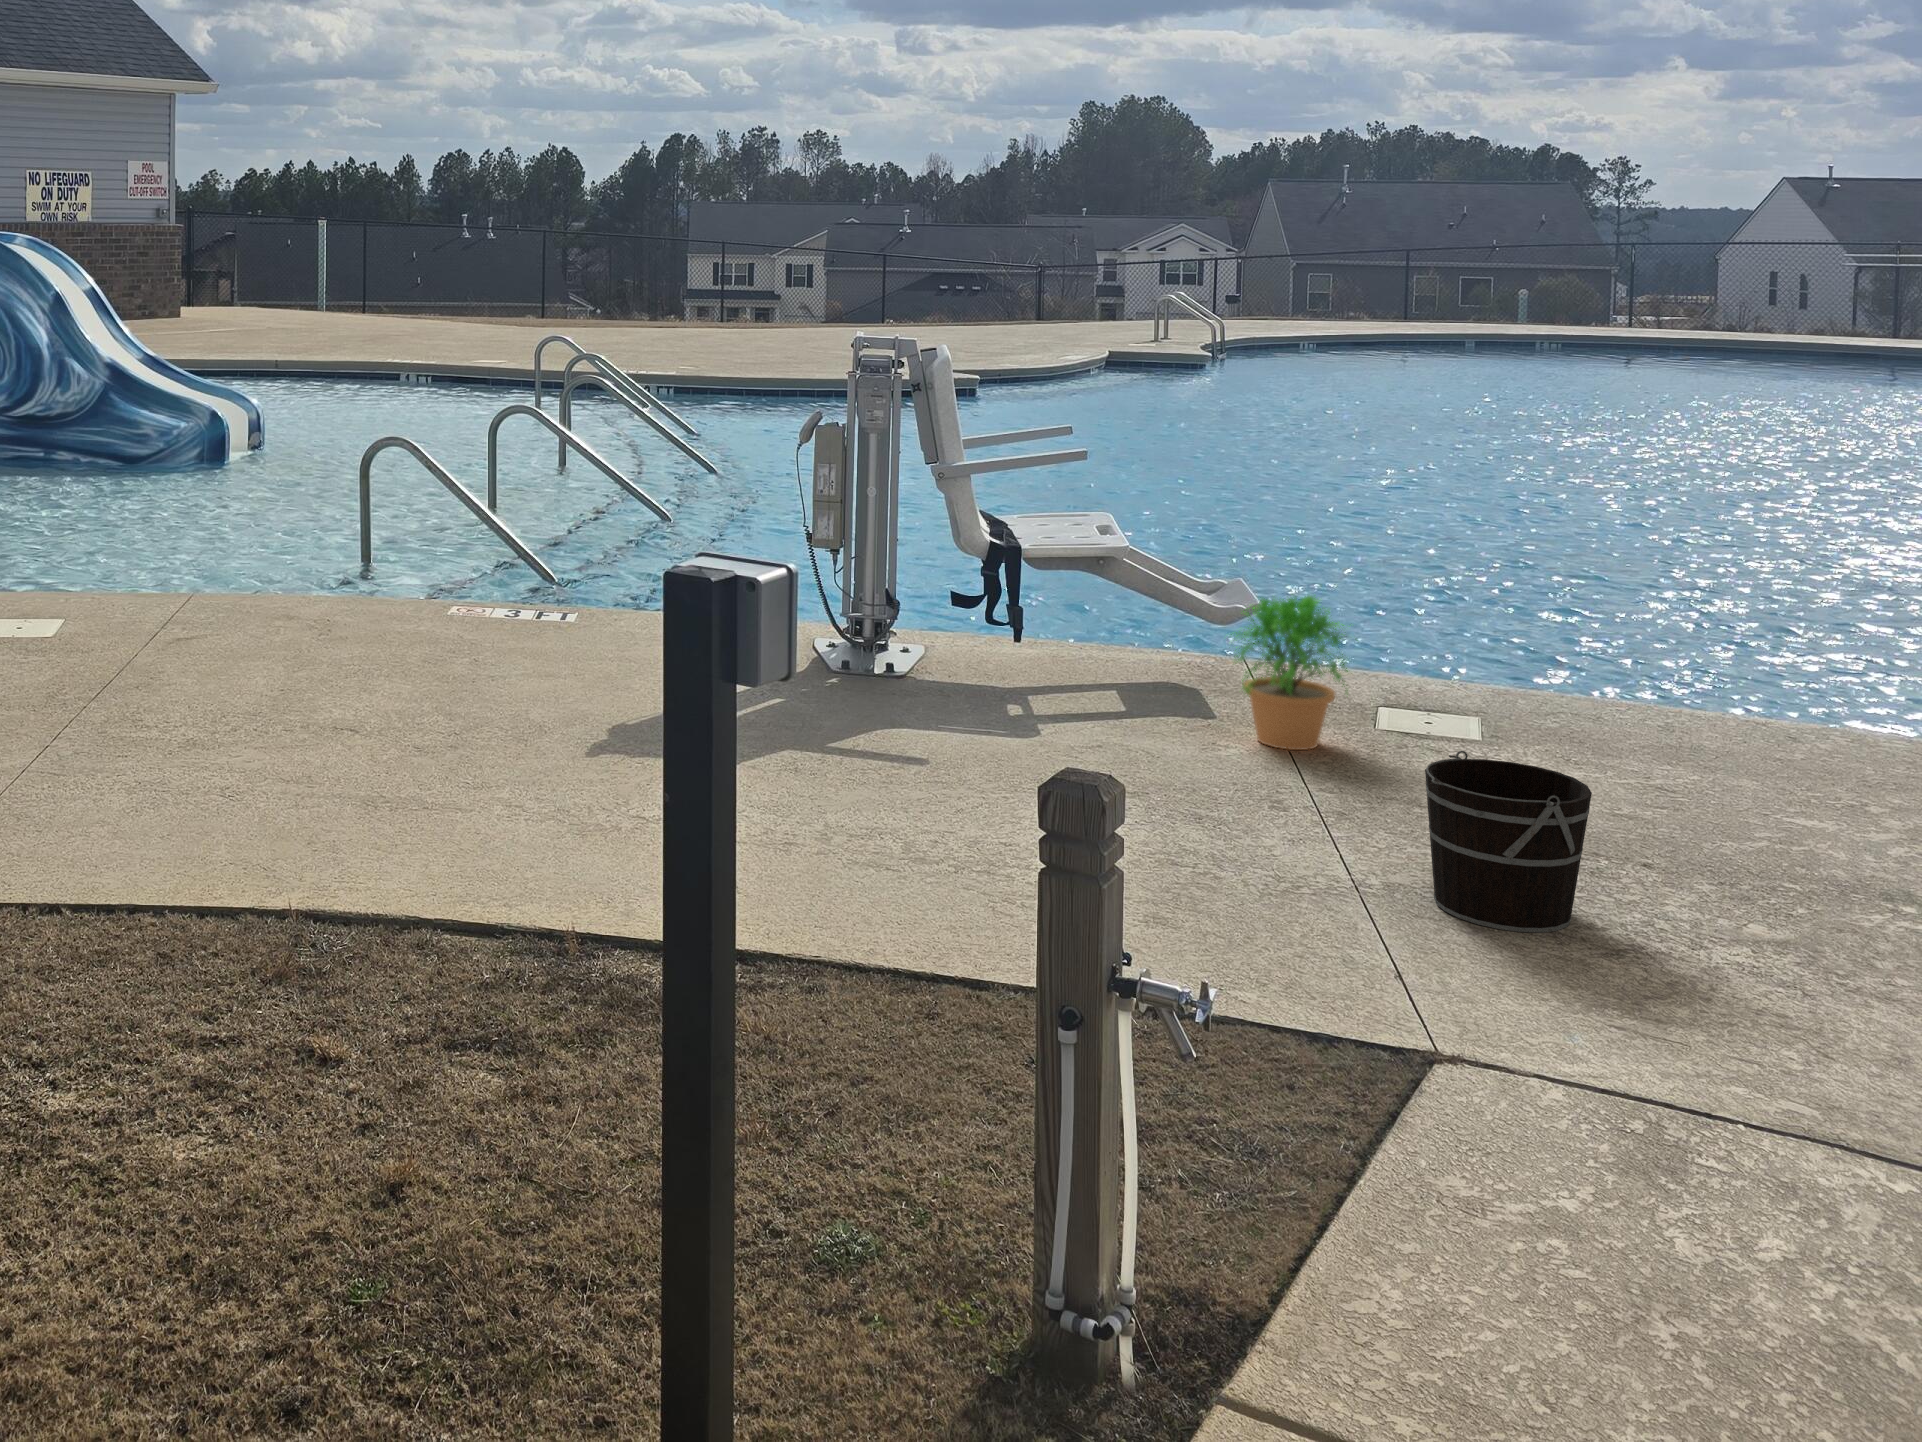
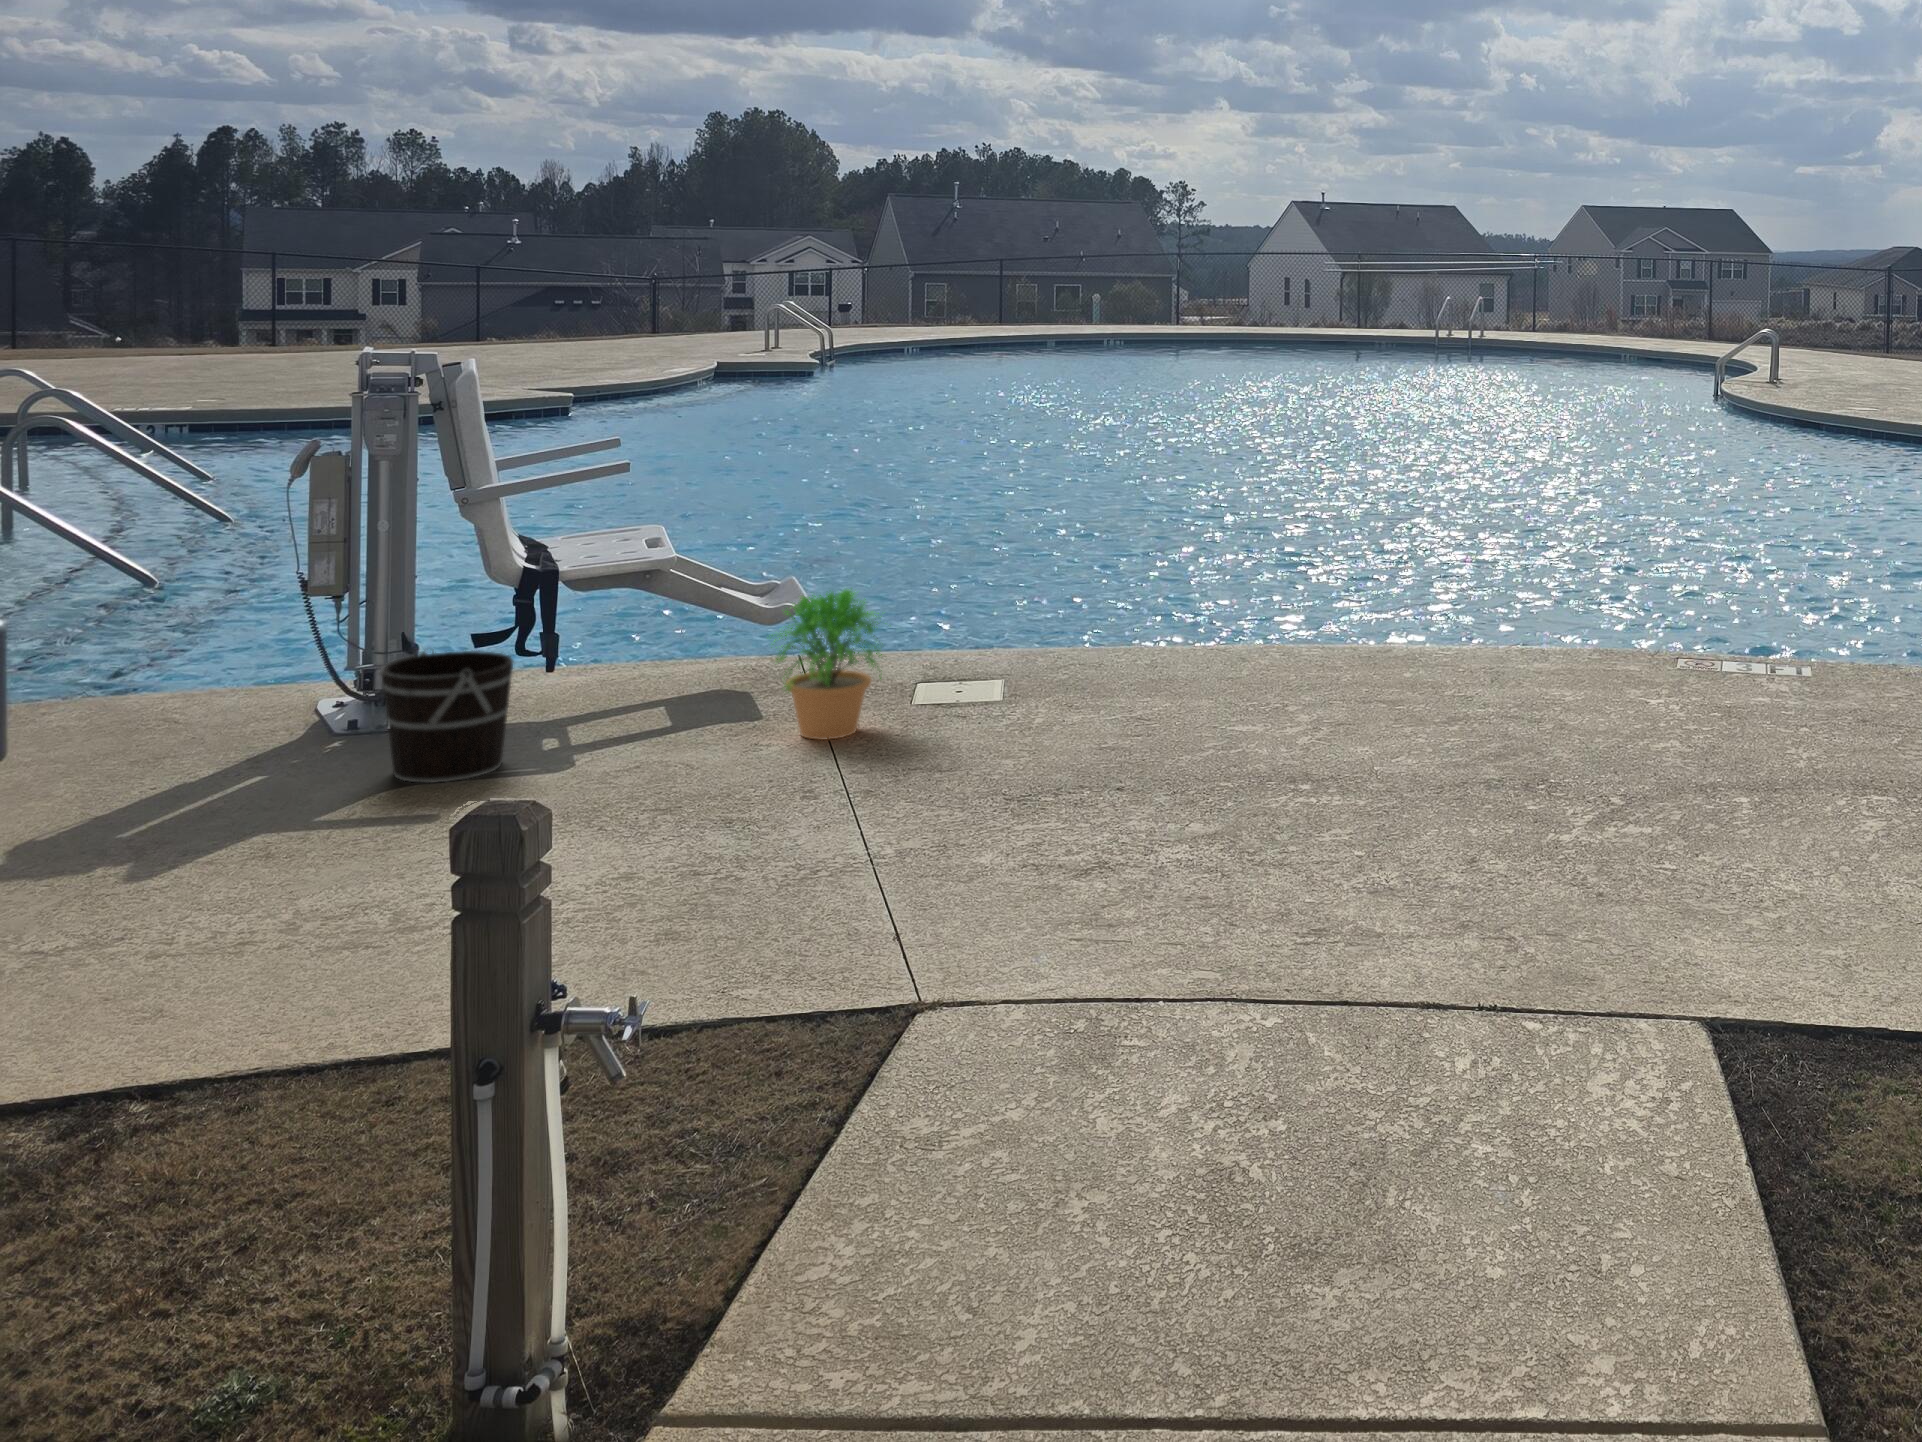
bucket: present [1425,751,1592,933] -> present [380,651,513,783]

